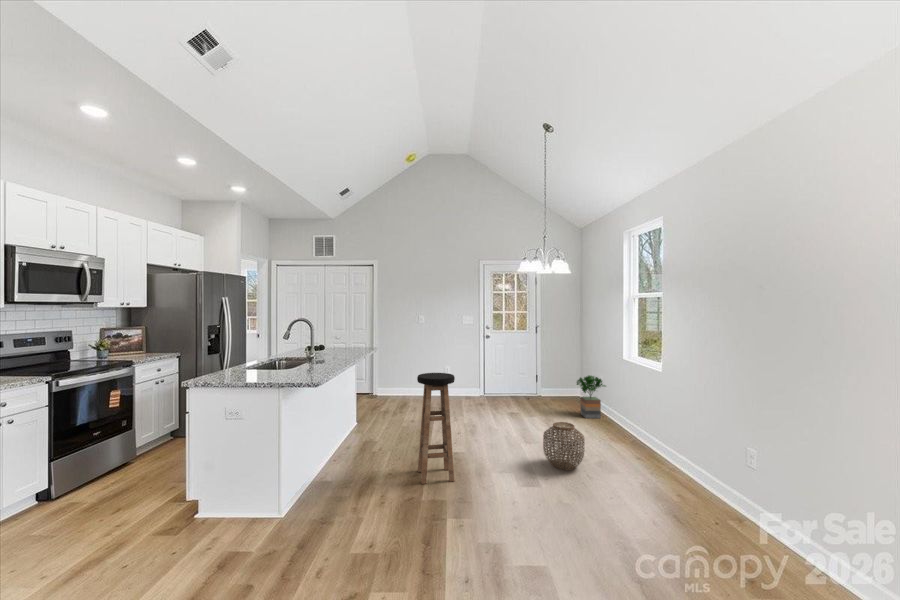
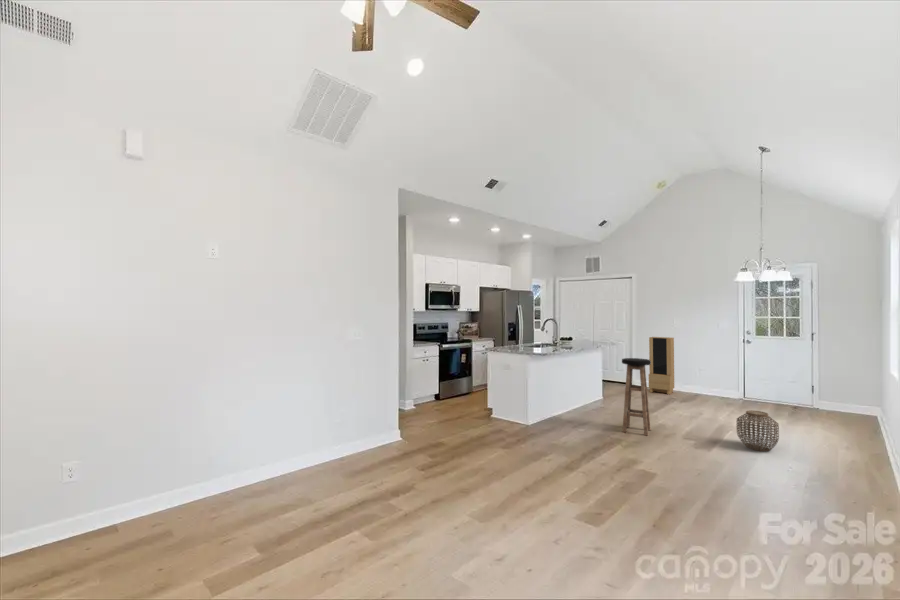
storage cabinet: none [395,336,419,402] -> present [648,337,674,394]
potted tree: present [577,375,606,418] -> none [838,386,883,434]

